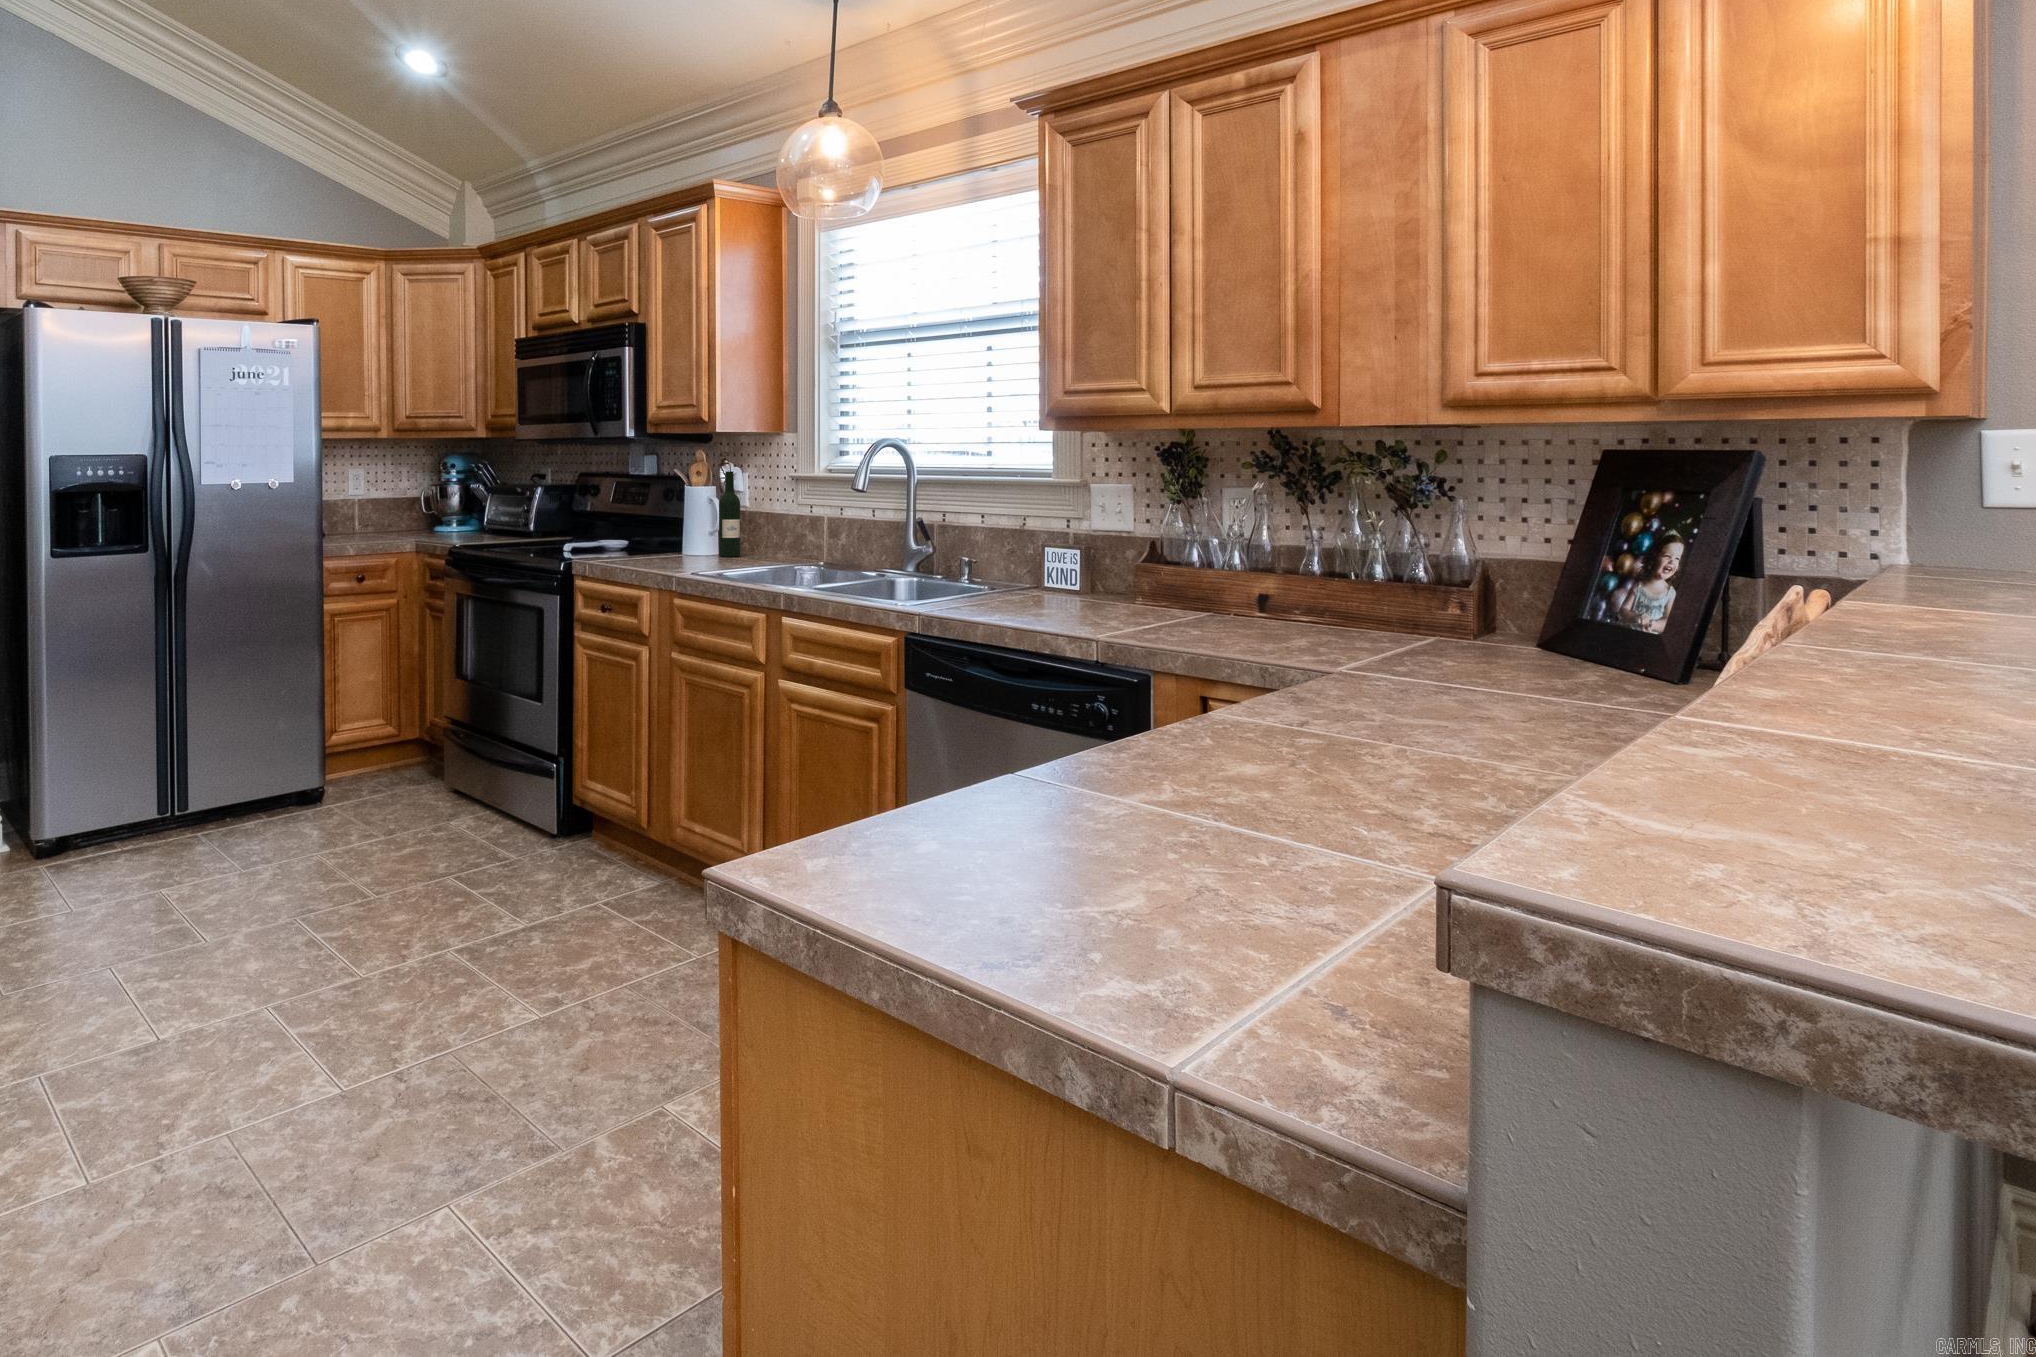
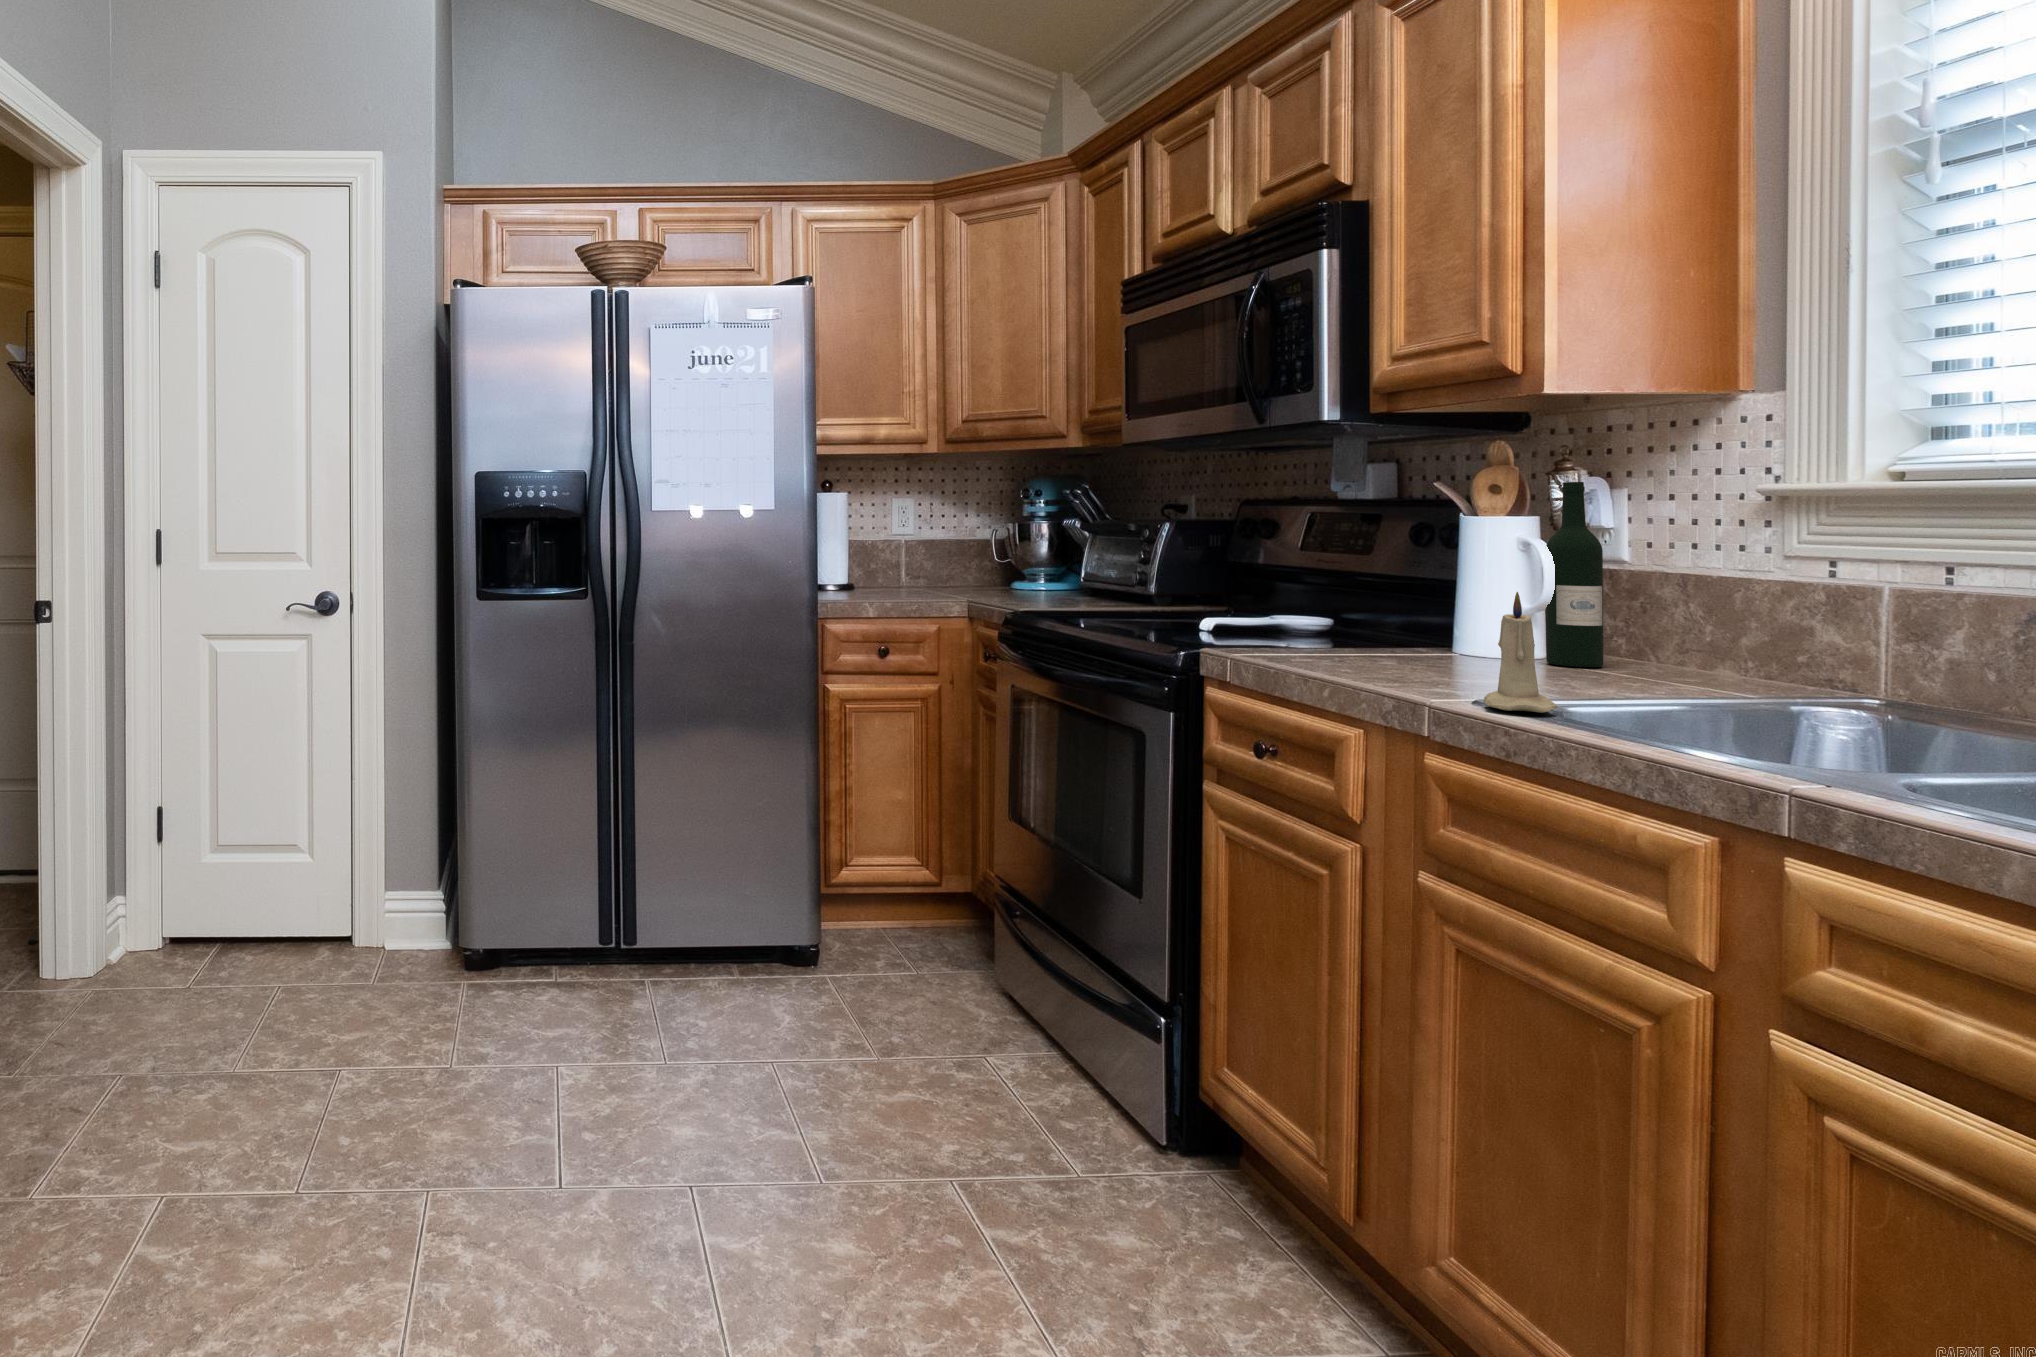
candle: none [685,523,710,572] -> present [1483,592,1557,713]

